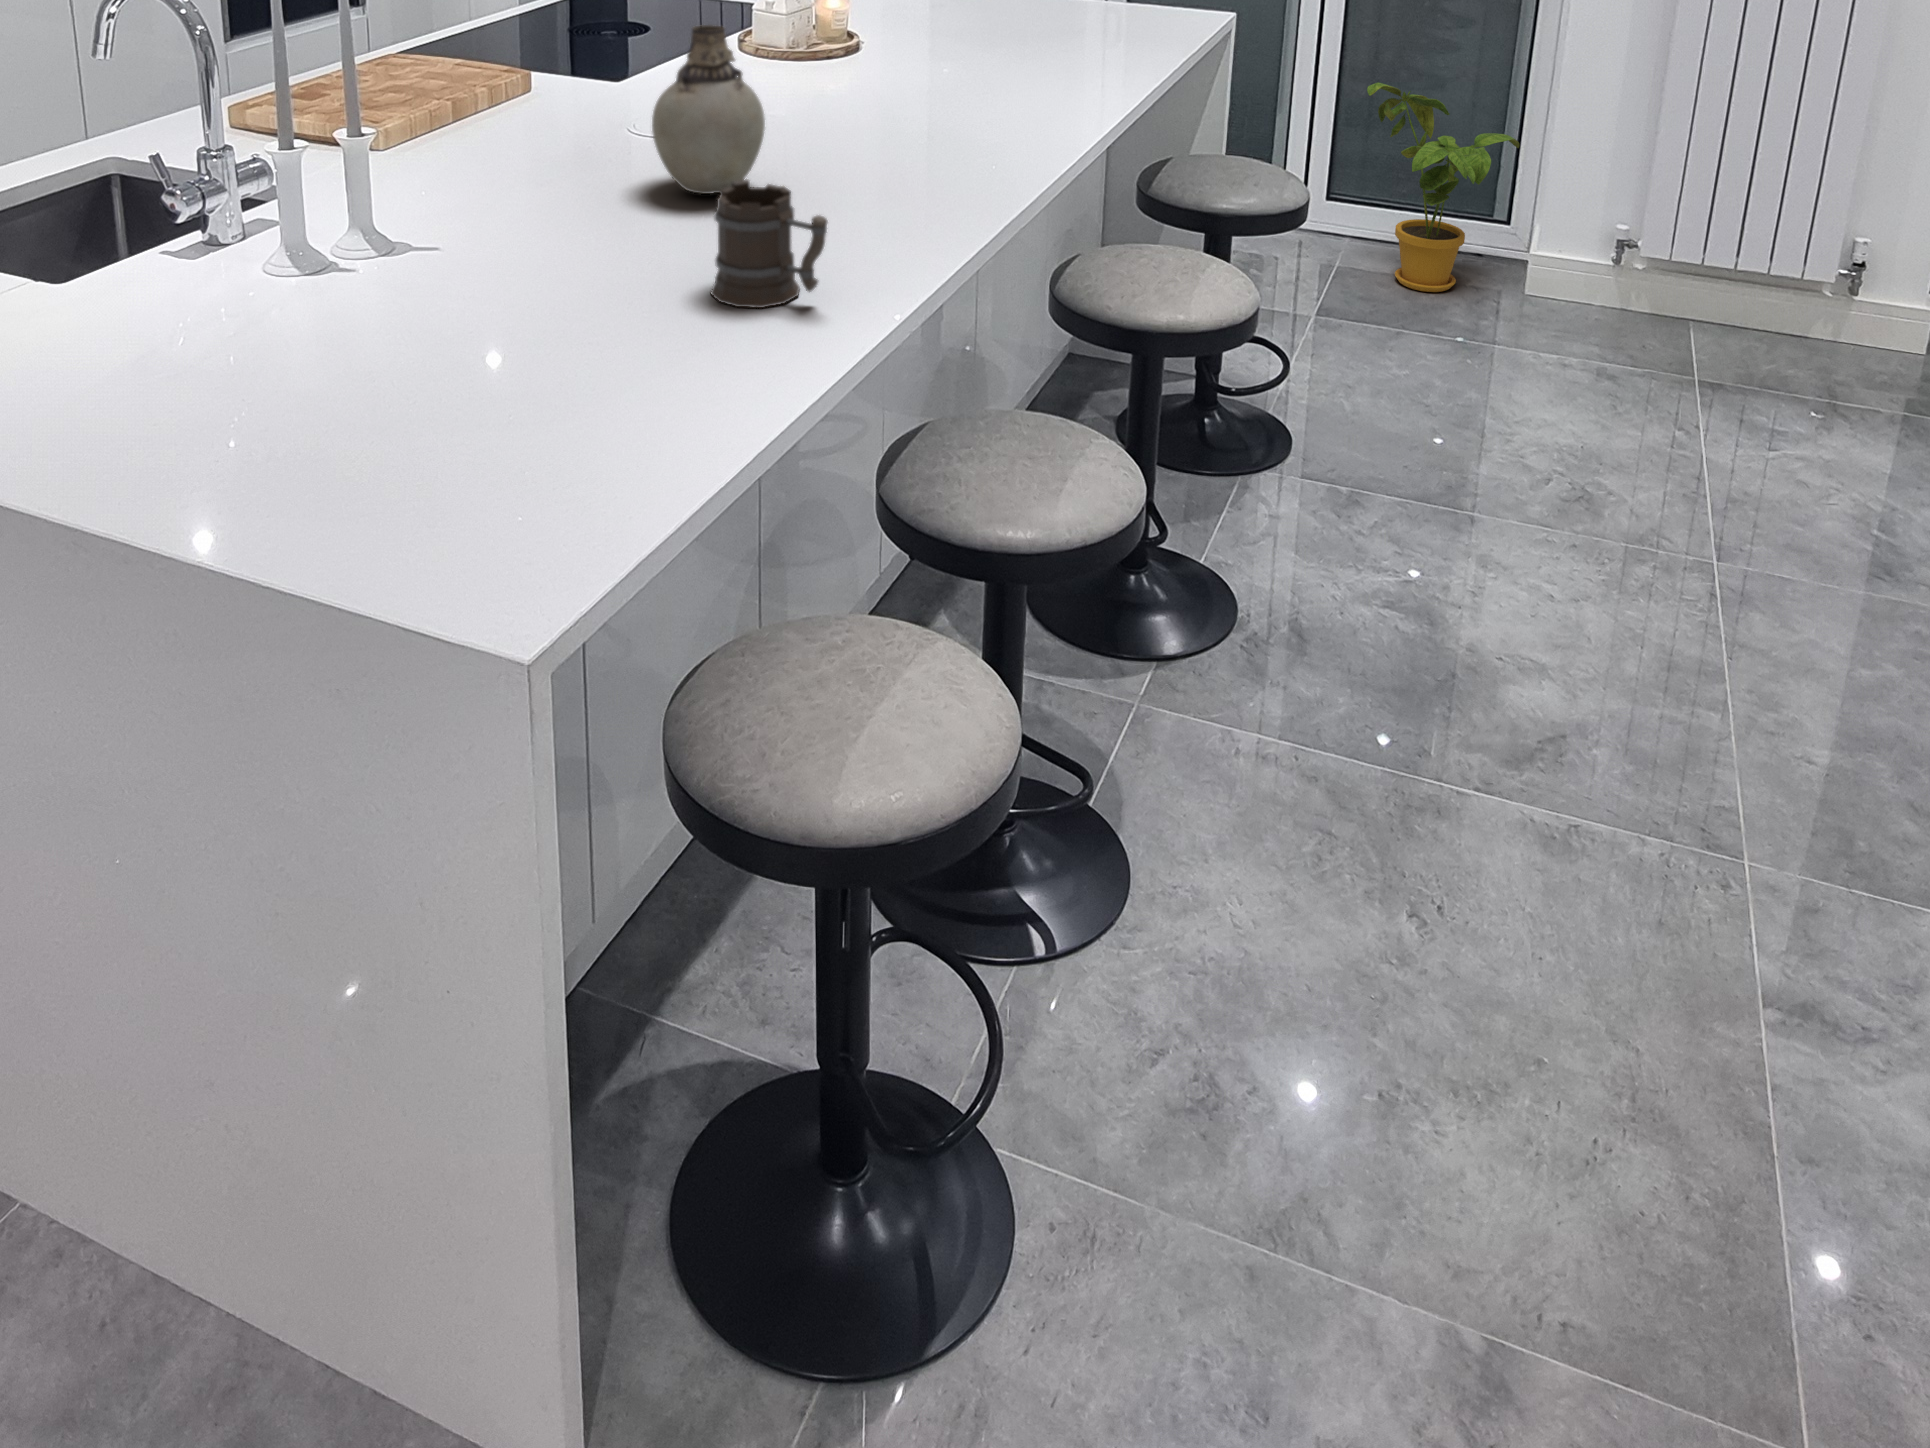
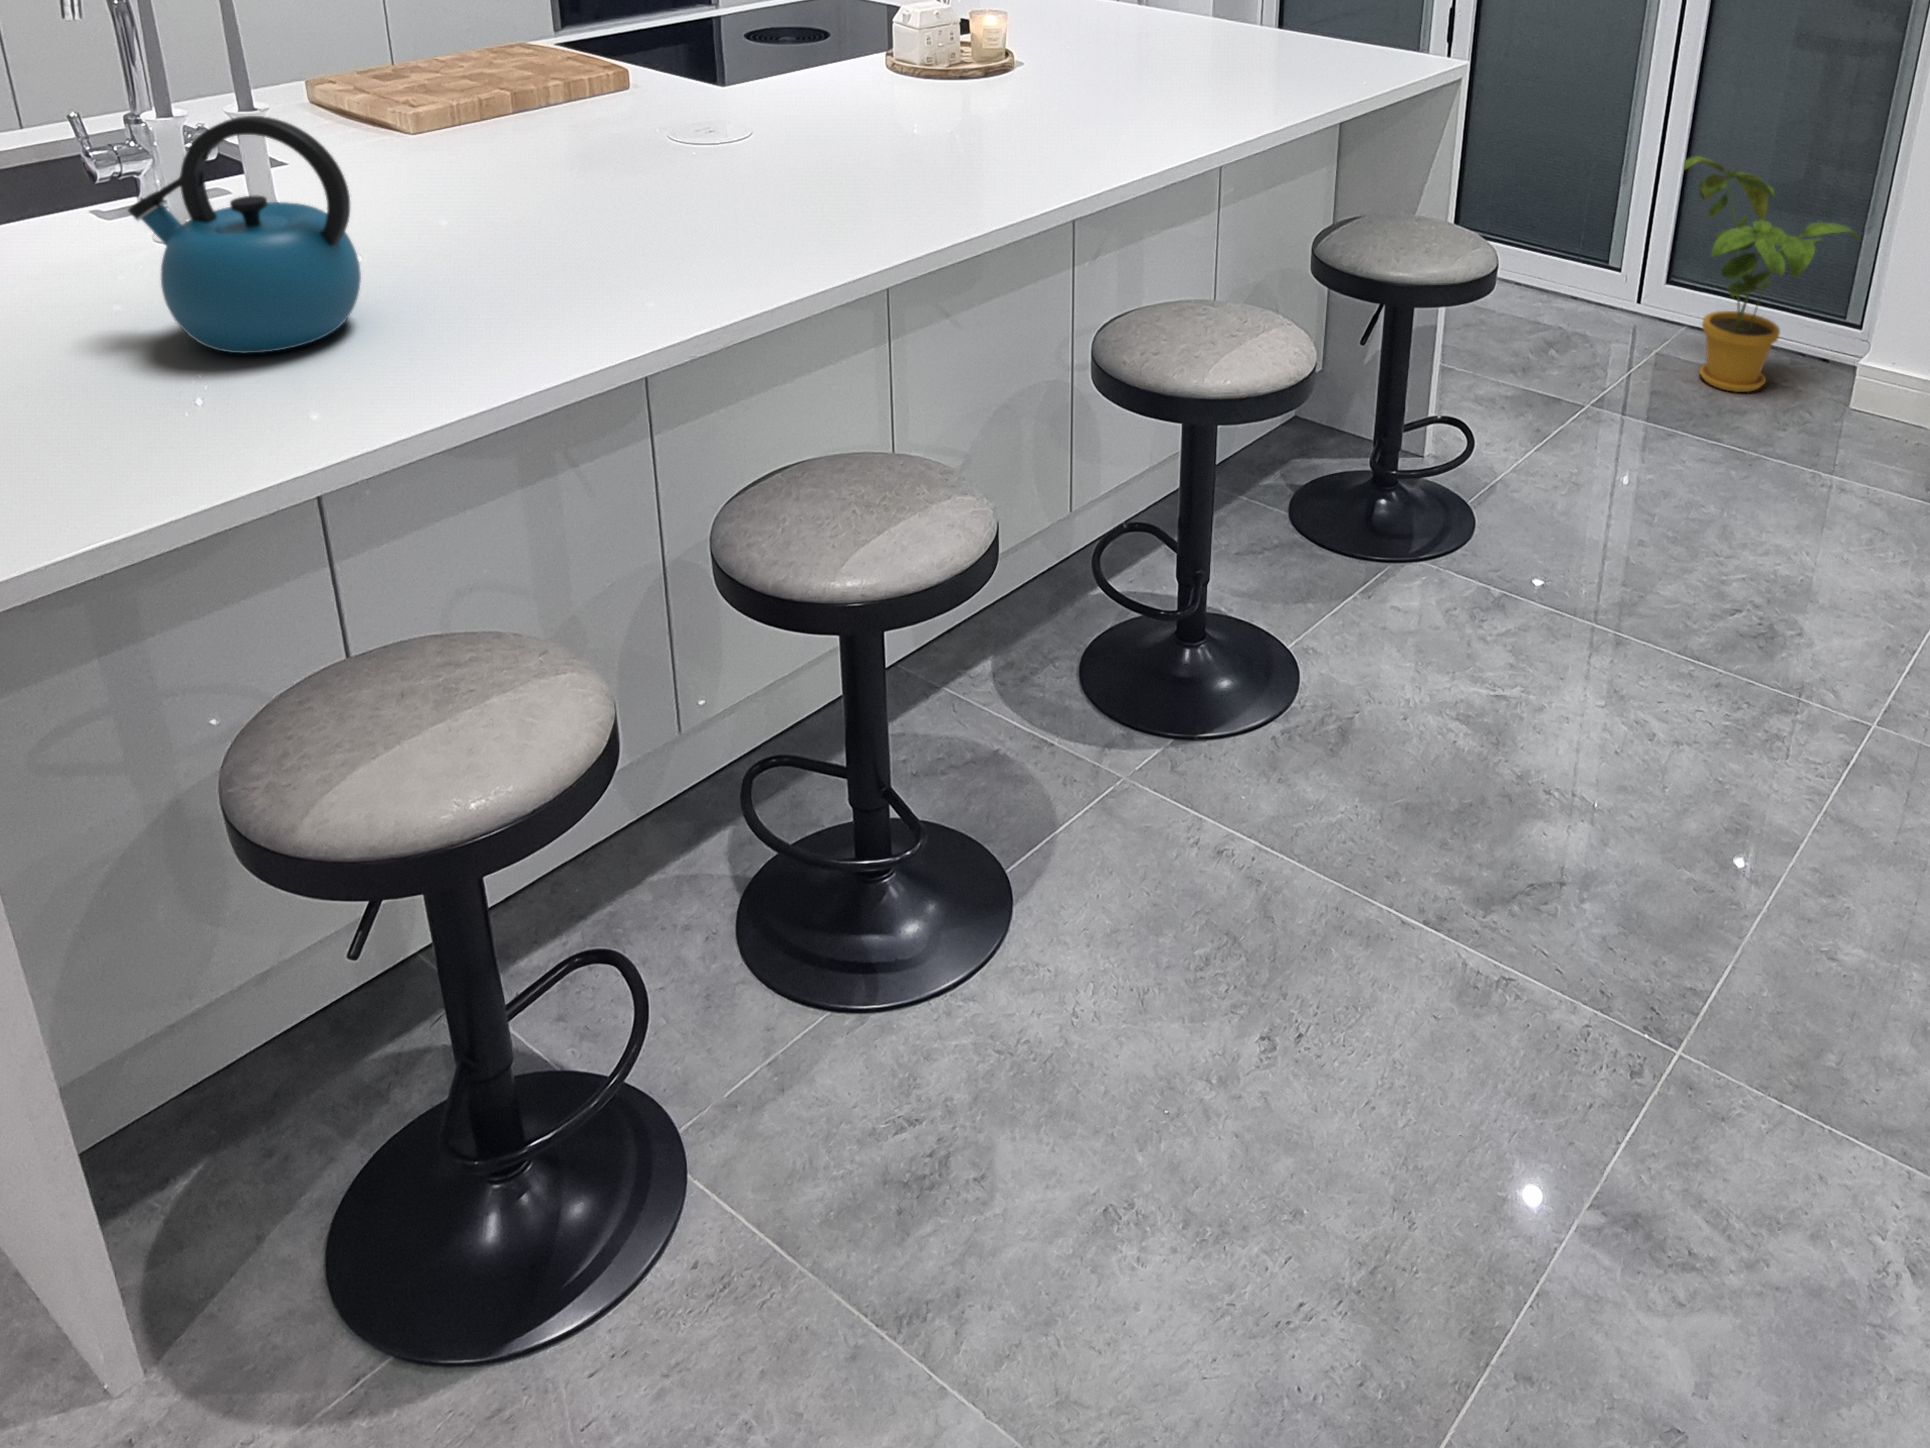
vase: present [652,25,765,194] -> none [599,18,721,196]
kettle: none [412,145,625,377] -> present [128,116,361,353]
mug: present [711,179,827,308] -> none [516,176,621,311]

